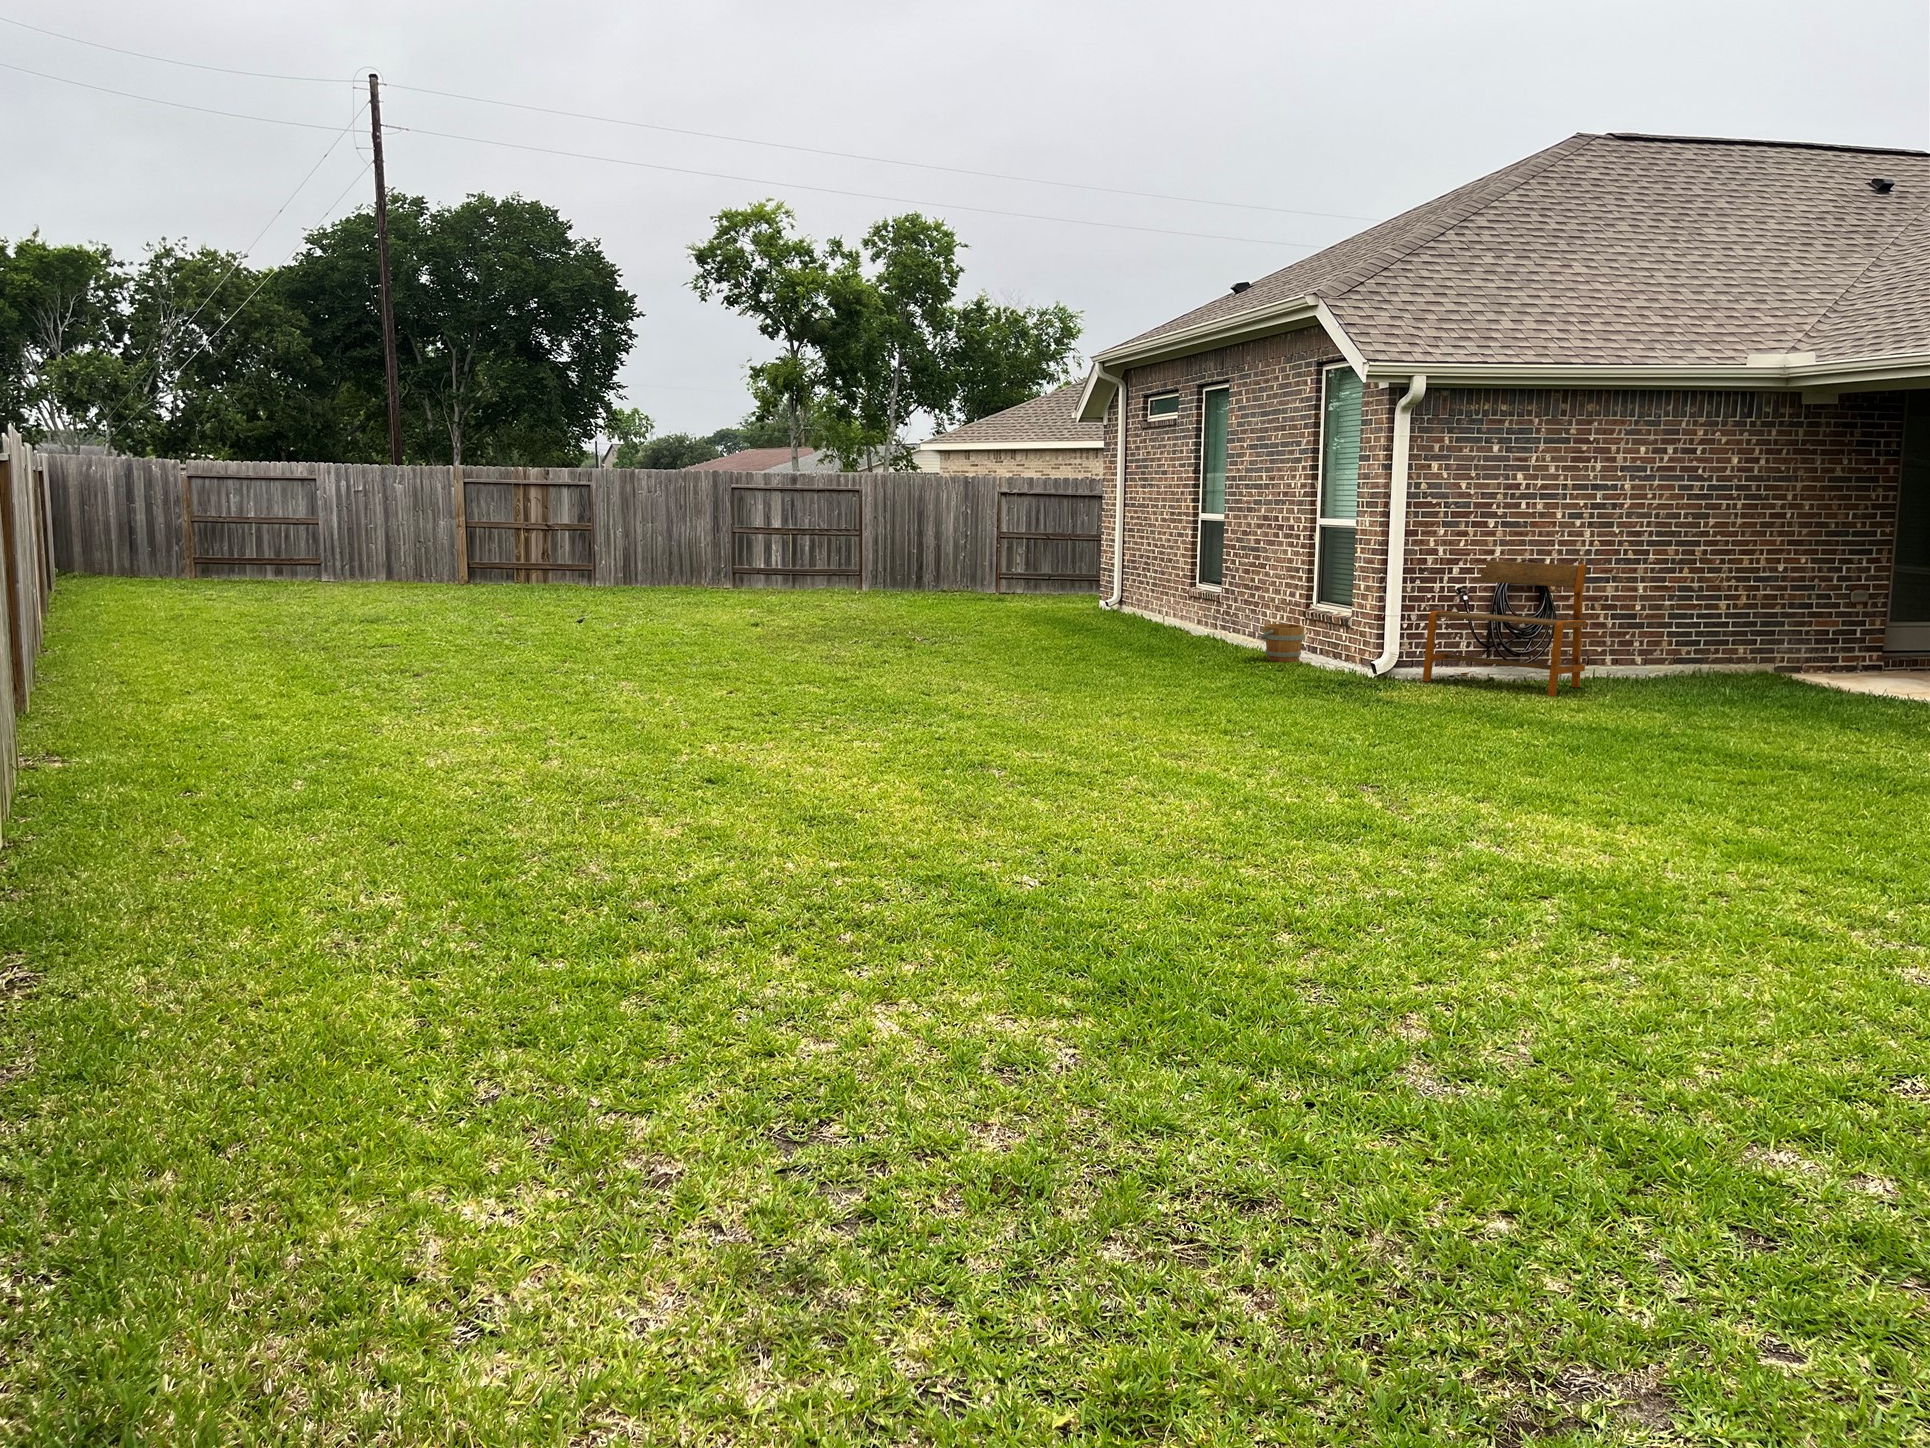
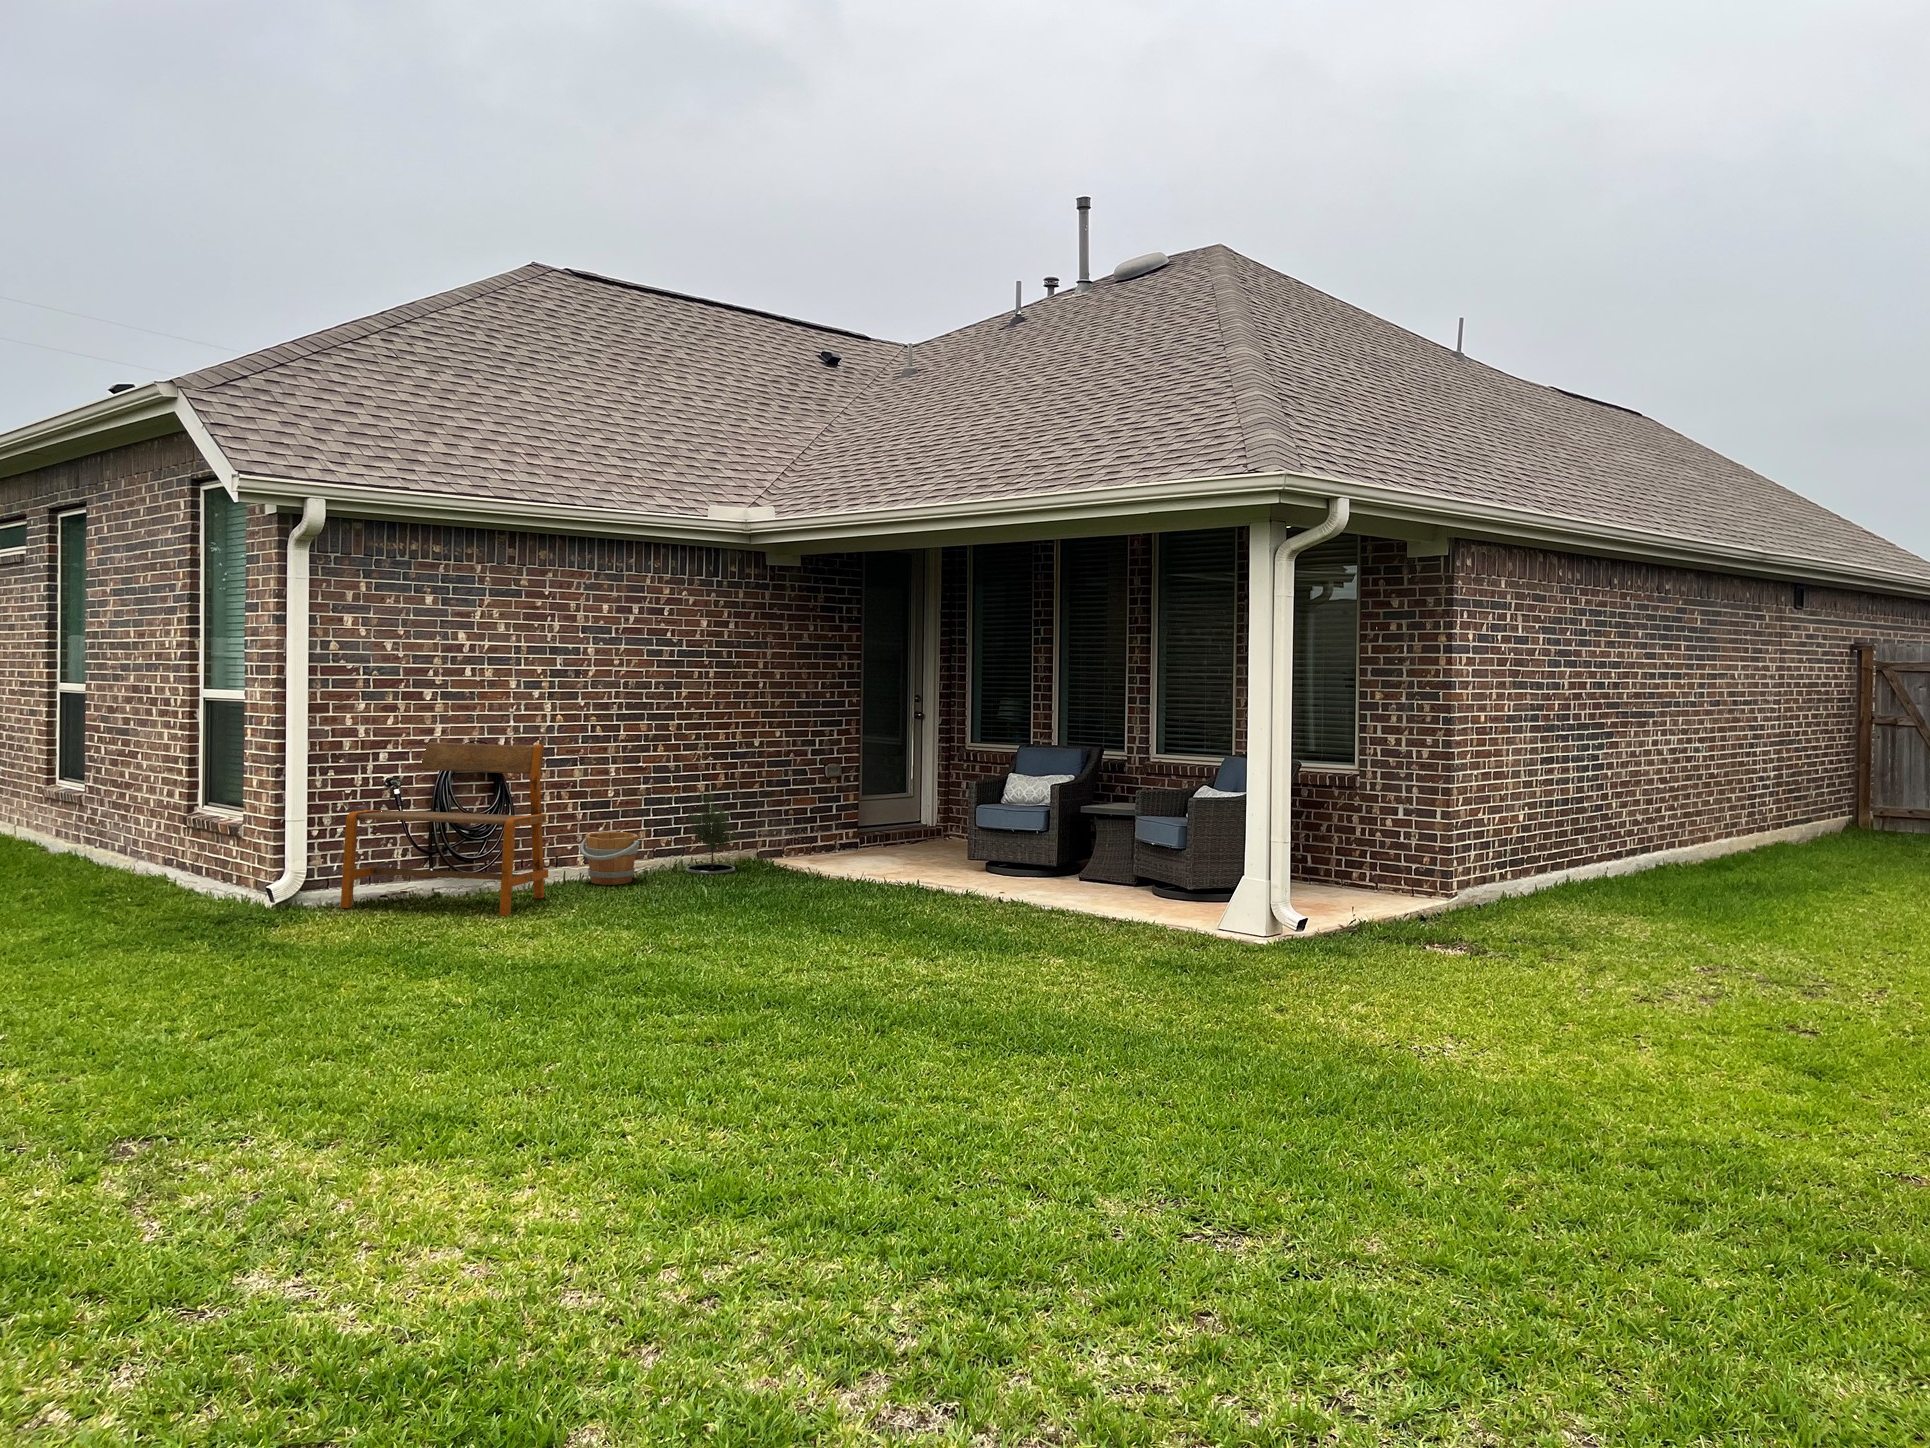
potted tree: none [1704,604,1759,682] -> present [686,789,735,874]
bucket: present [1260,624,1304,662] -> present [580,832,640,885]

